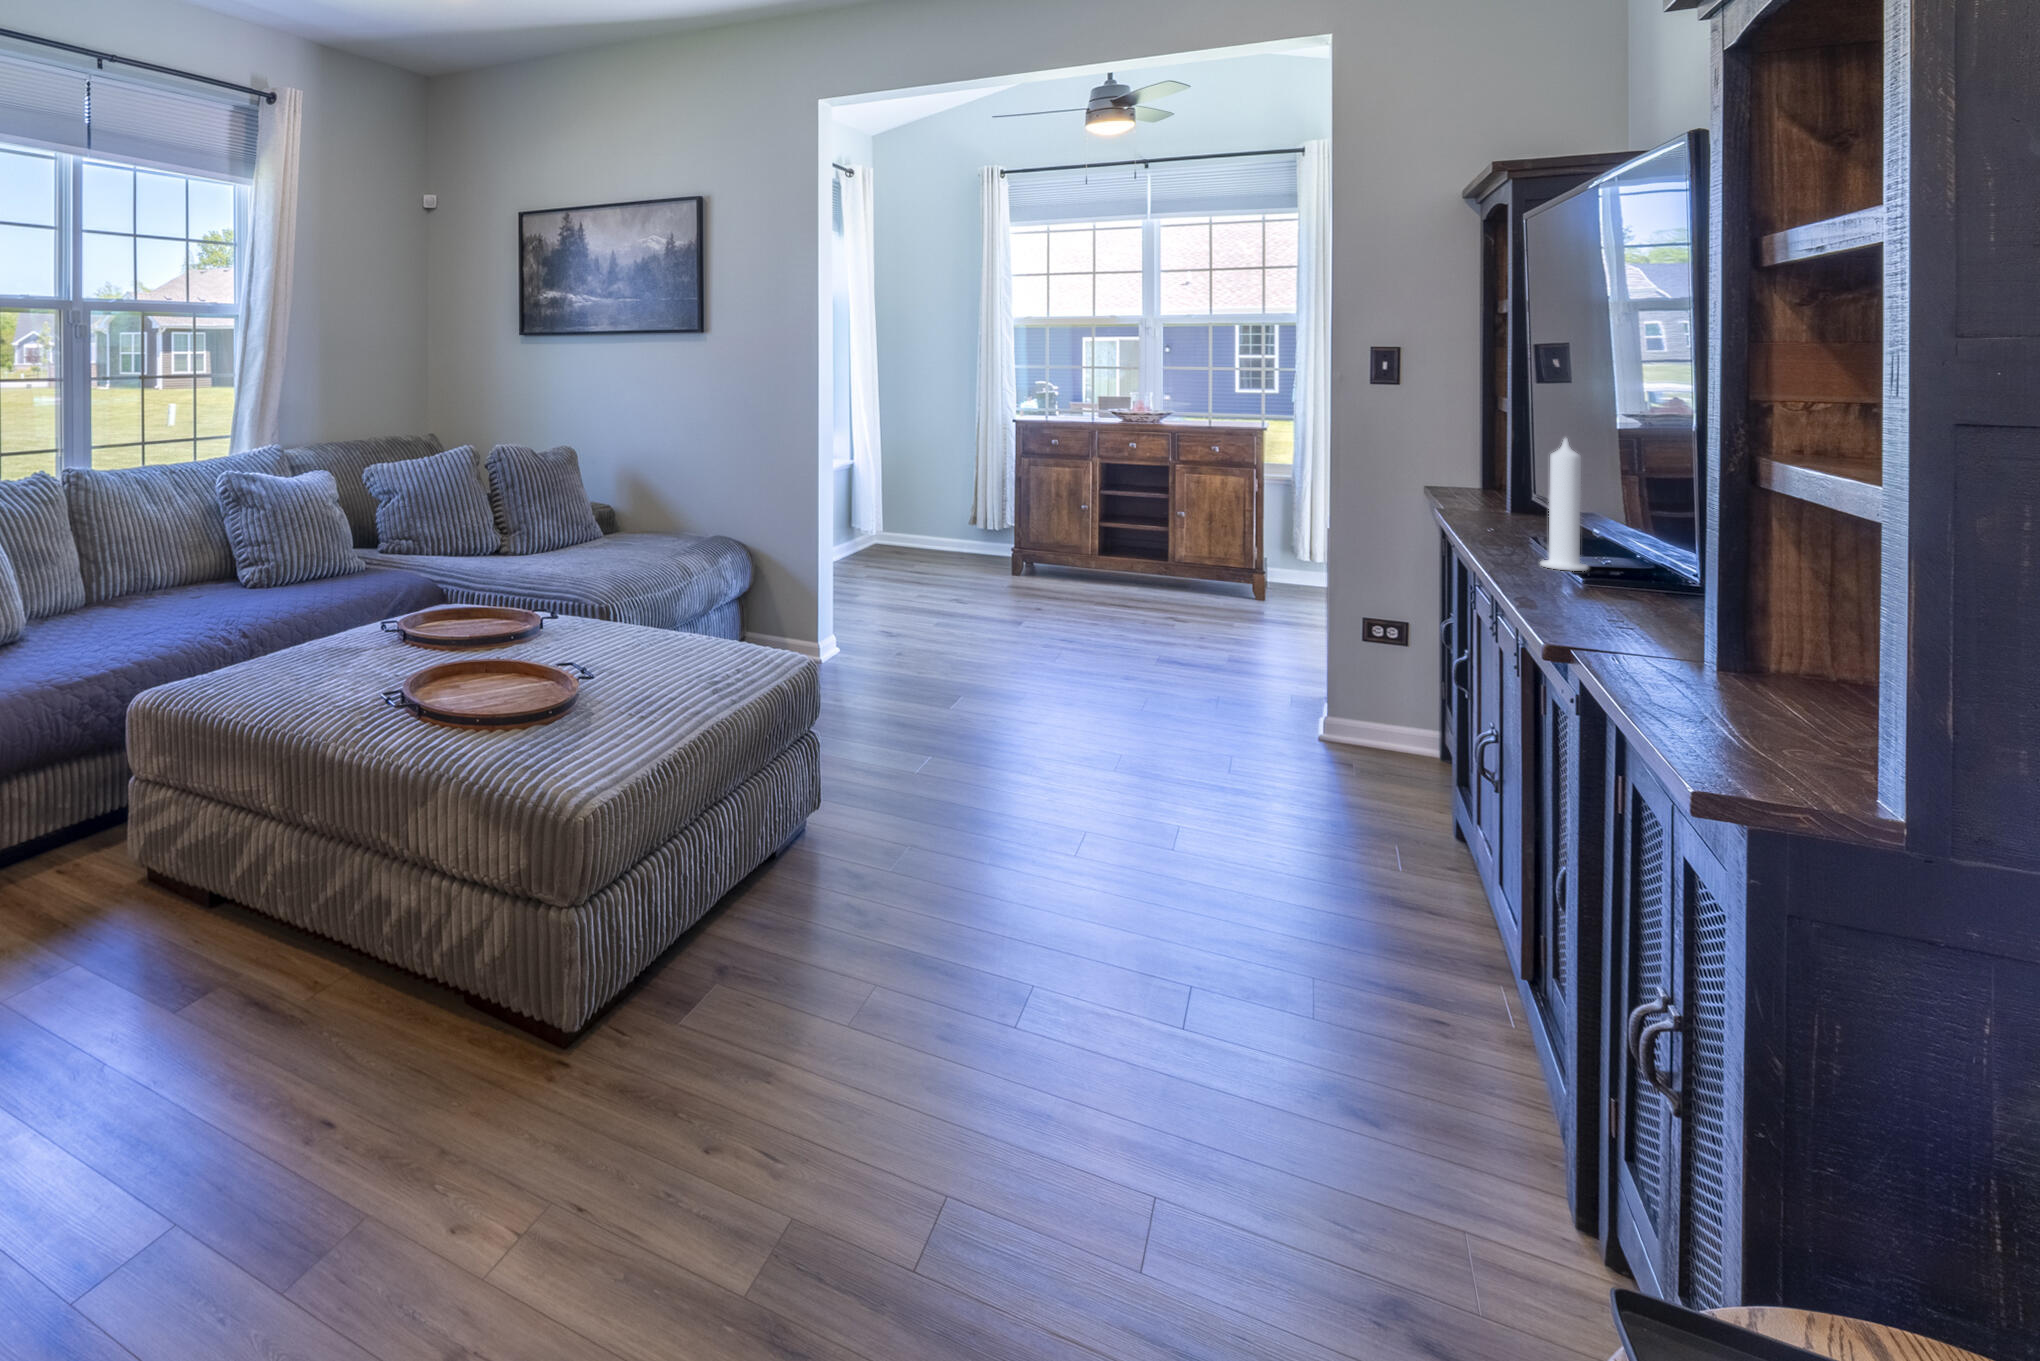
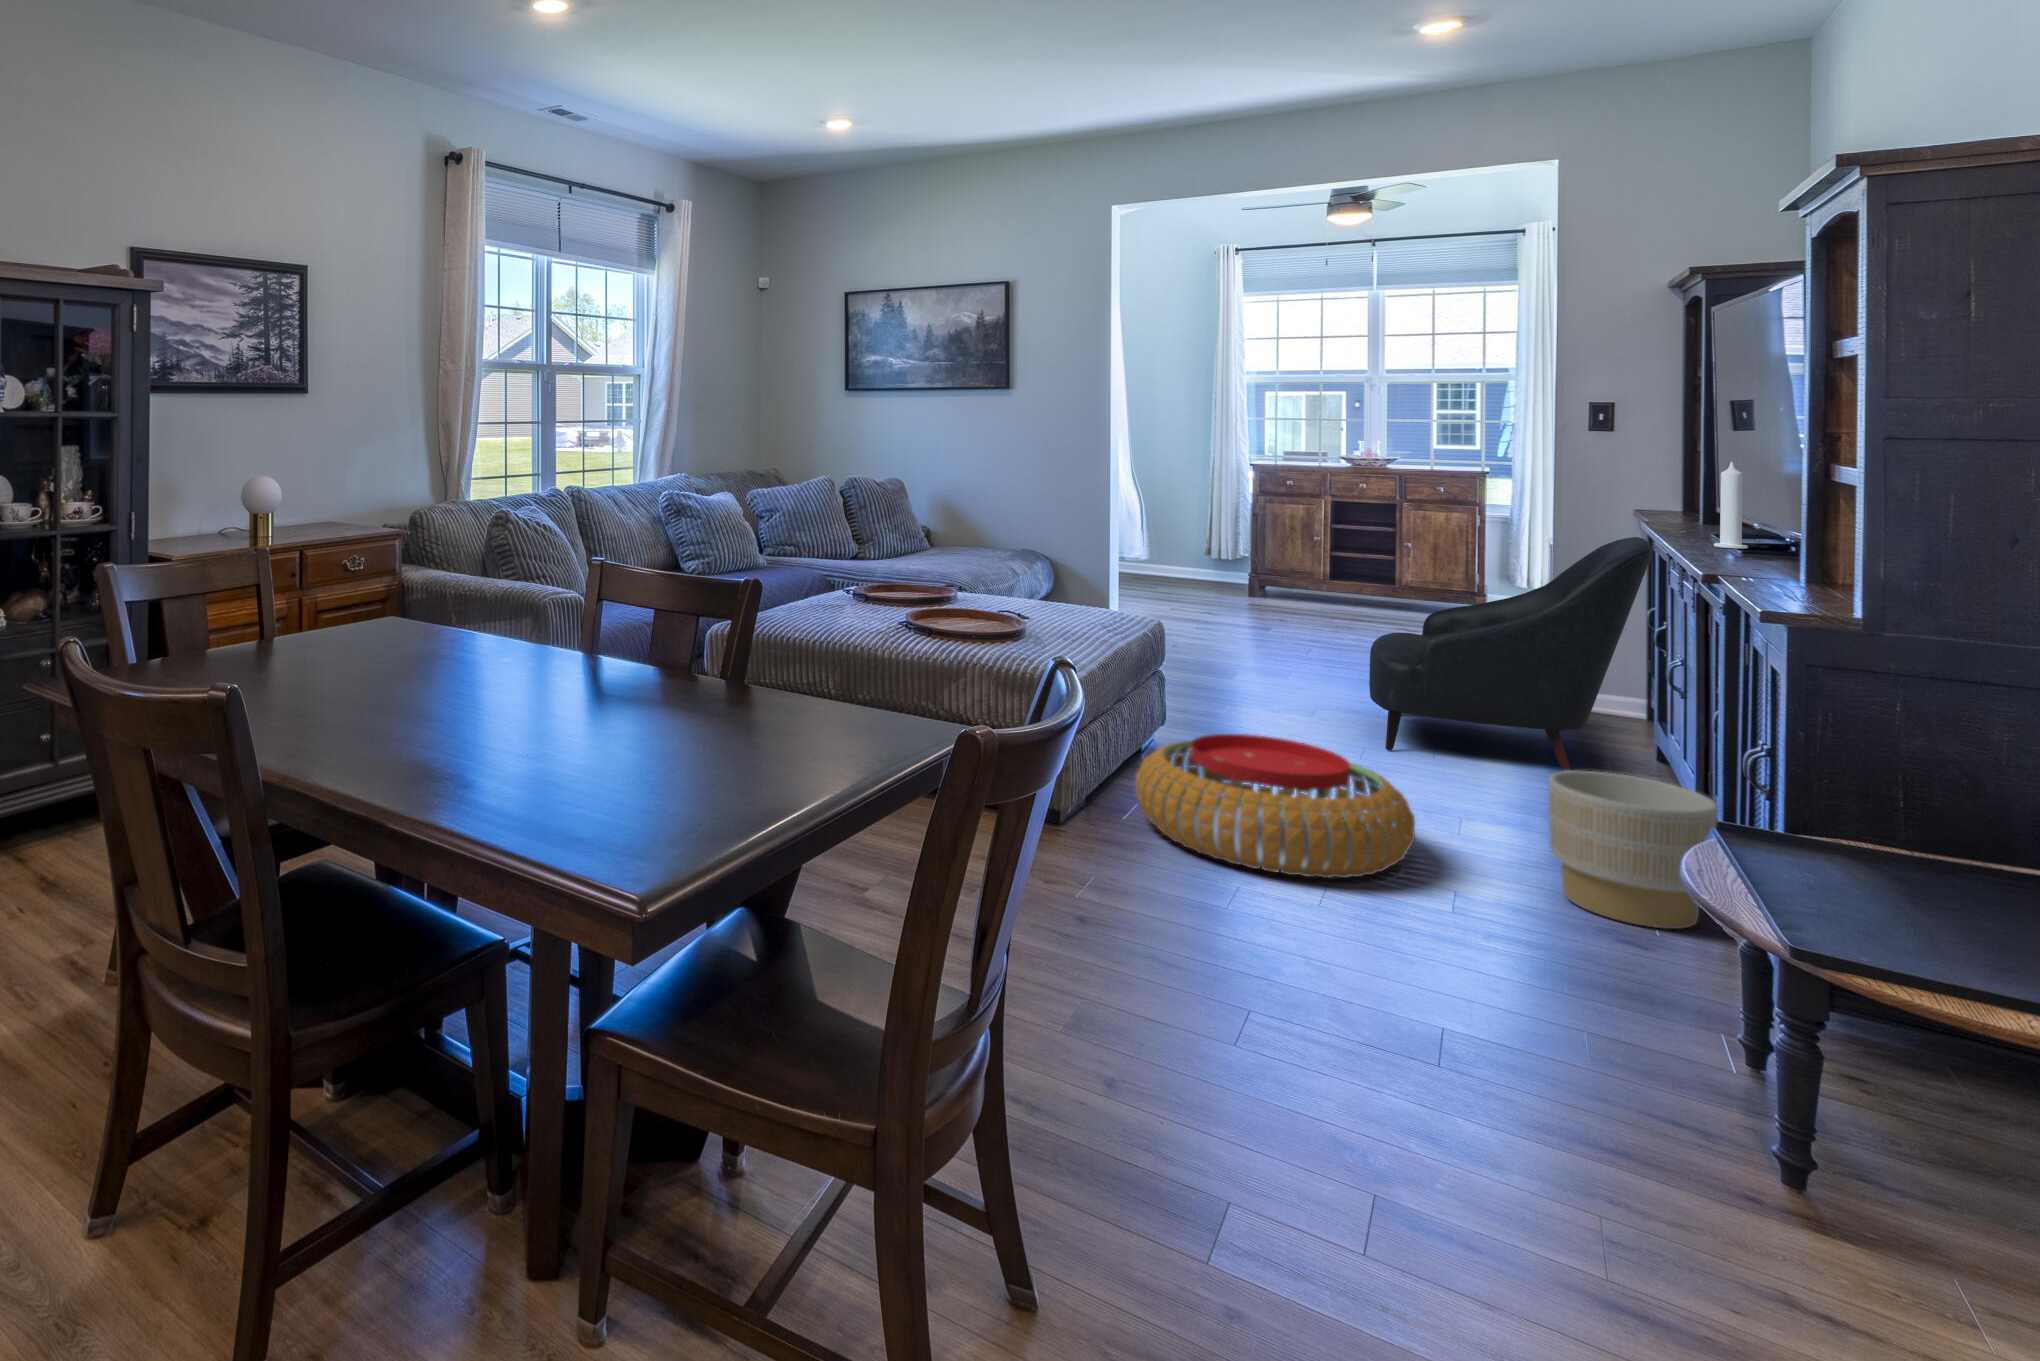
armchair: none [1094,532,1449,874] -> present [1369,537,1652,771]
pouf: none [694,867,1100,1163] -> present [1135,734,1415,878]
planter: none [1299,958,1566,1278] -> present [1549,771,1717,929]

